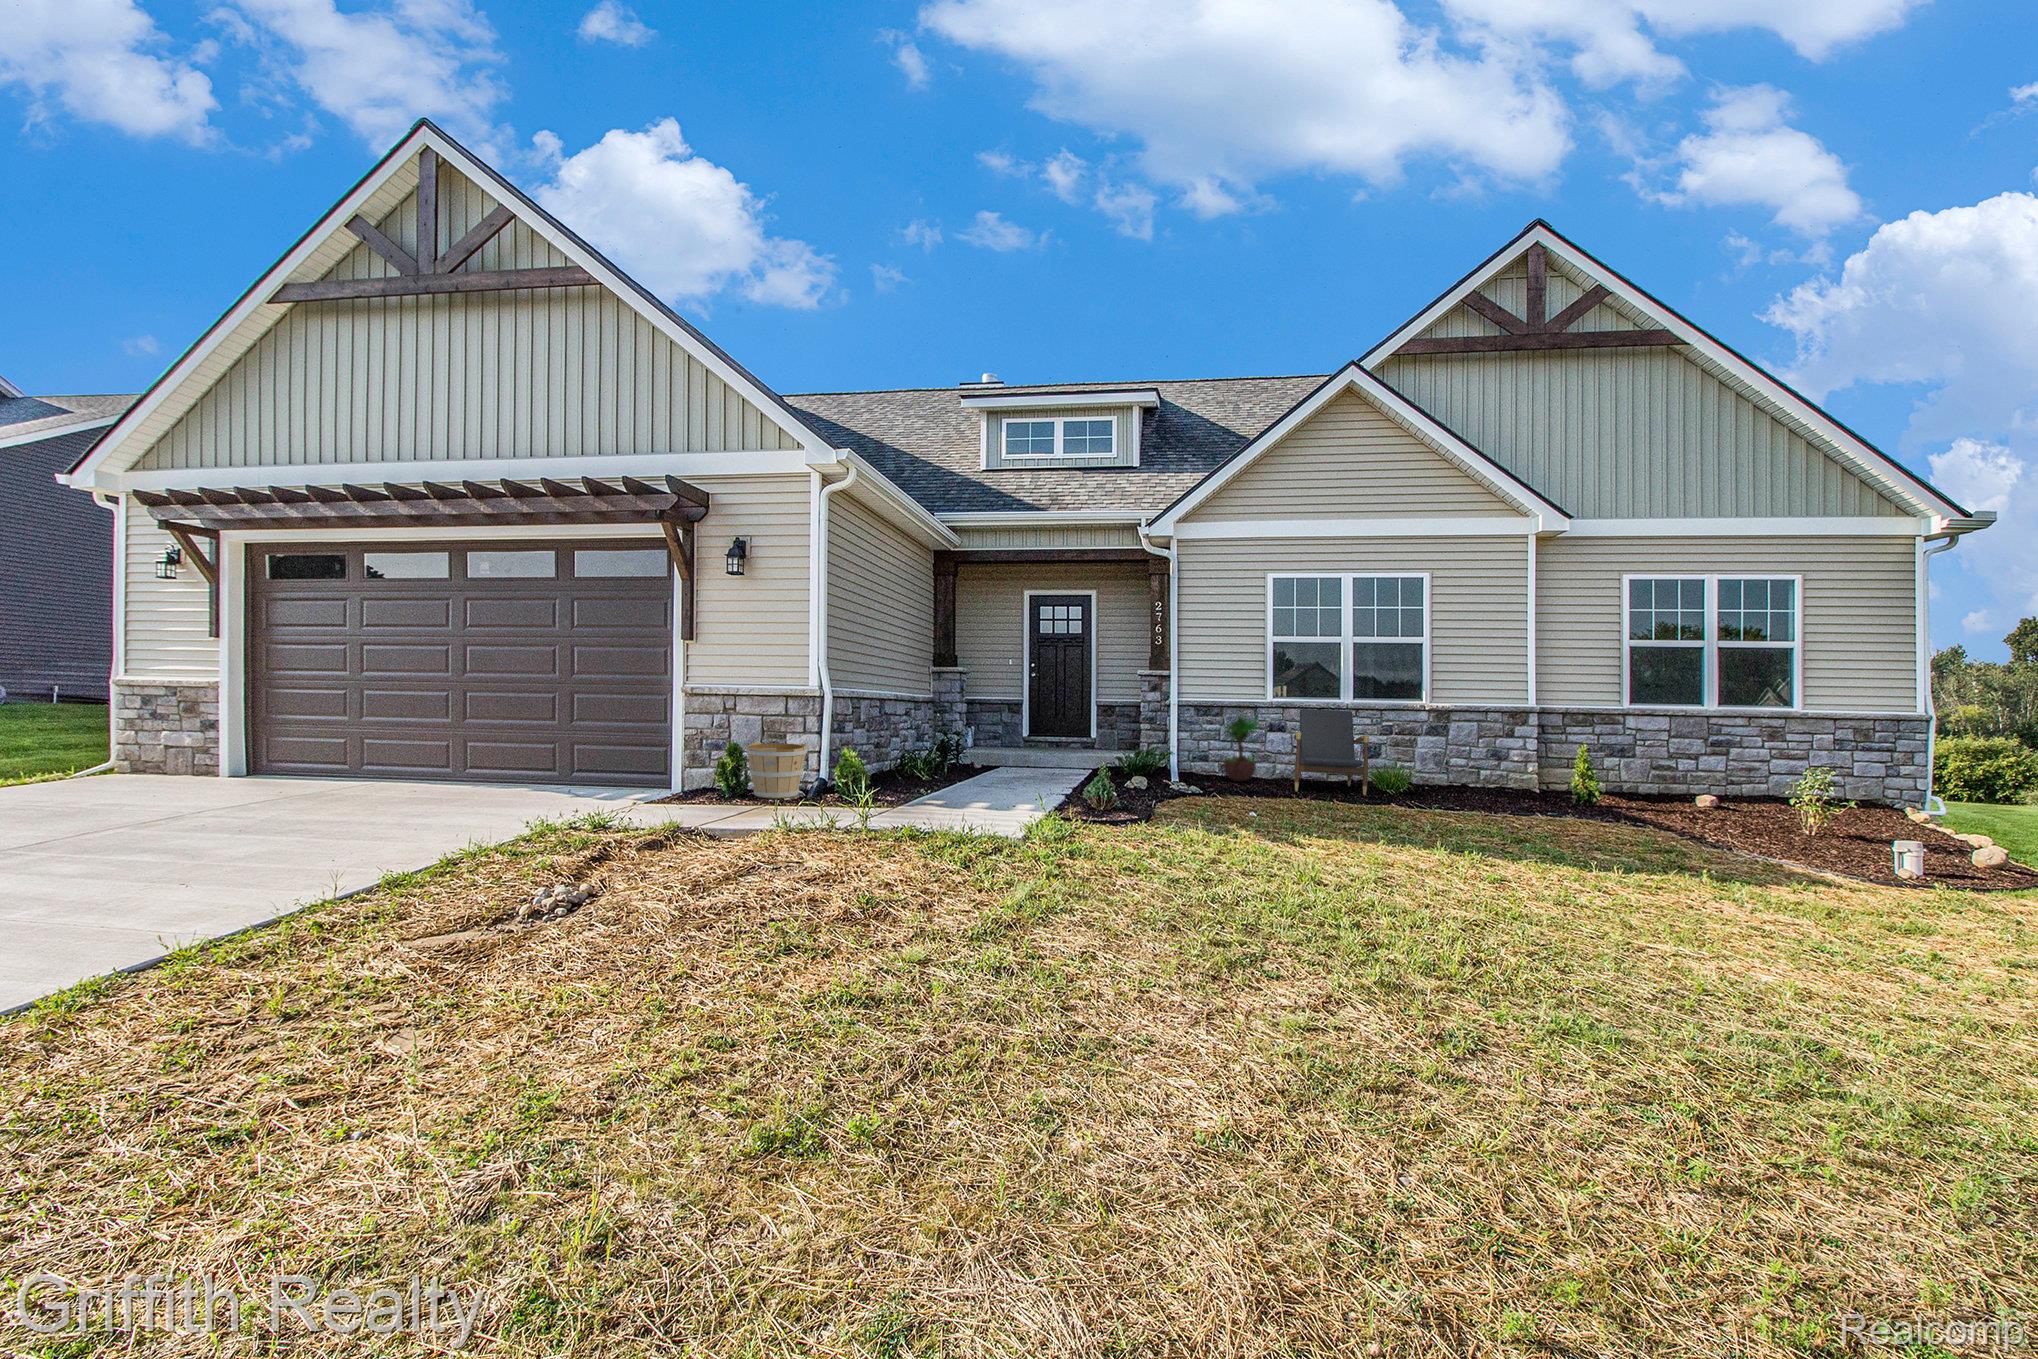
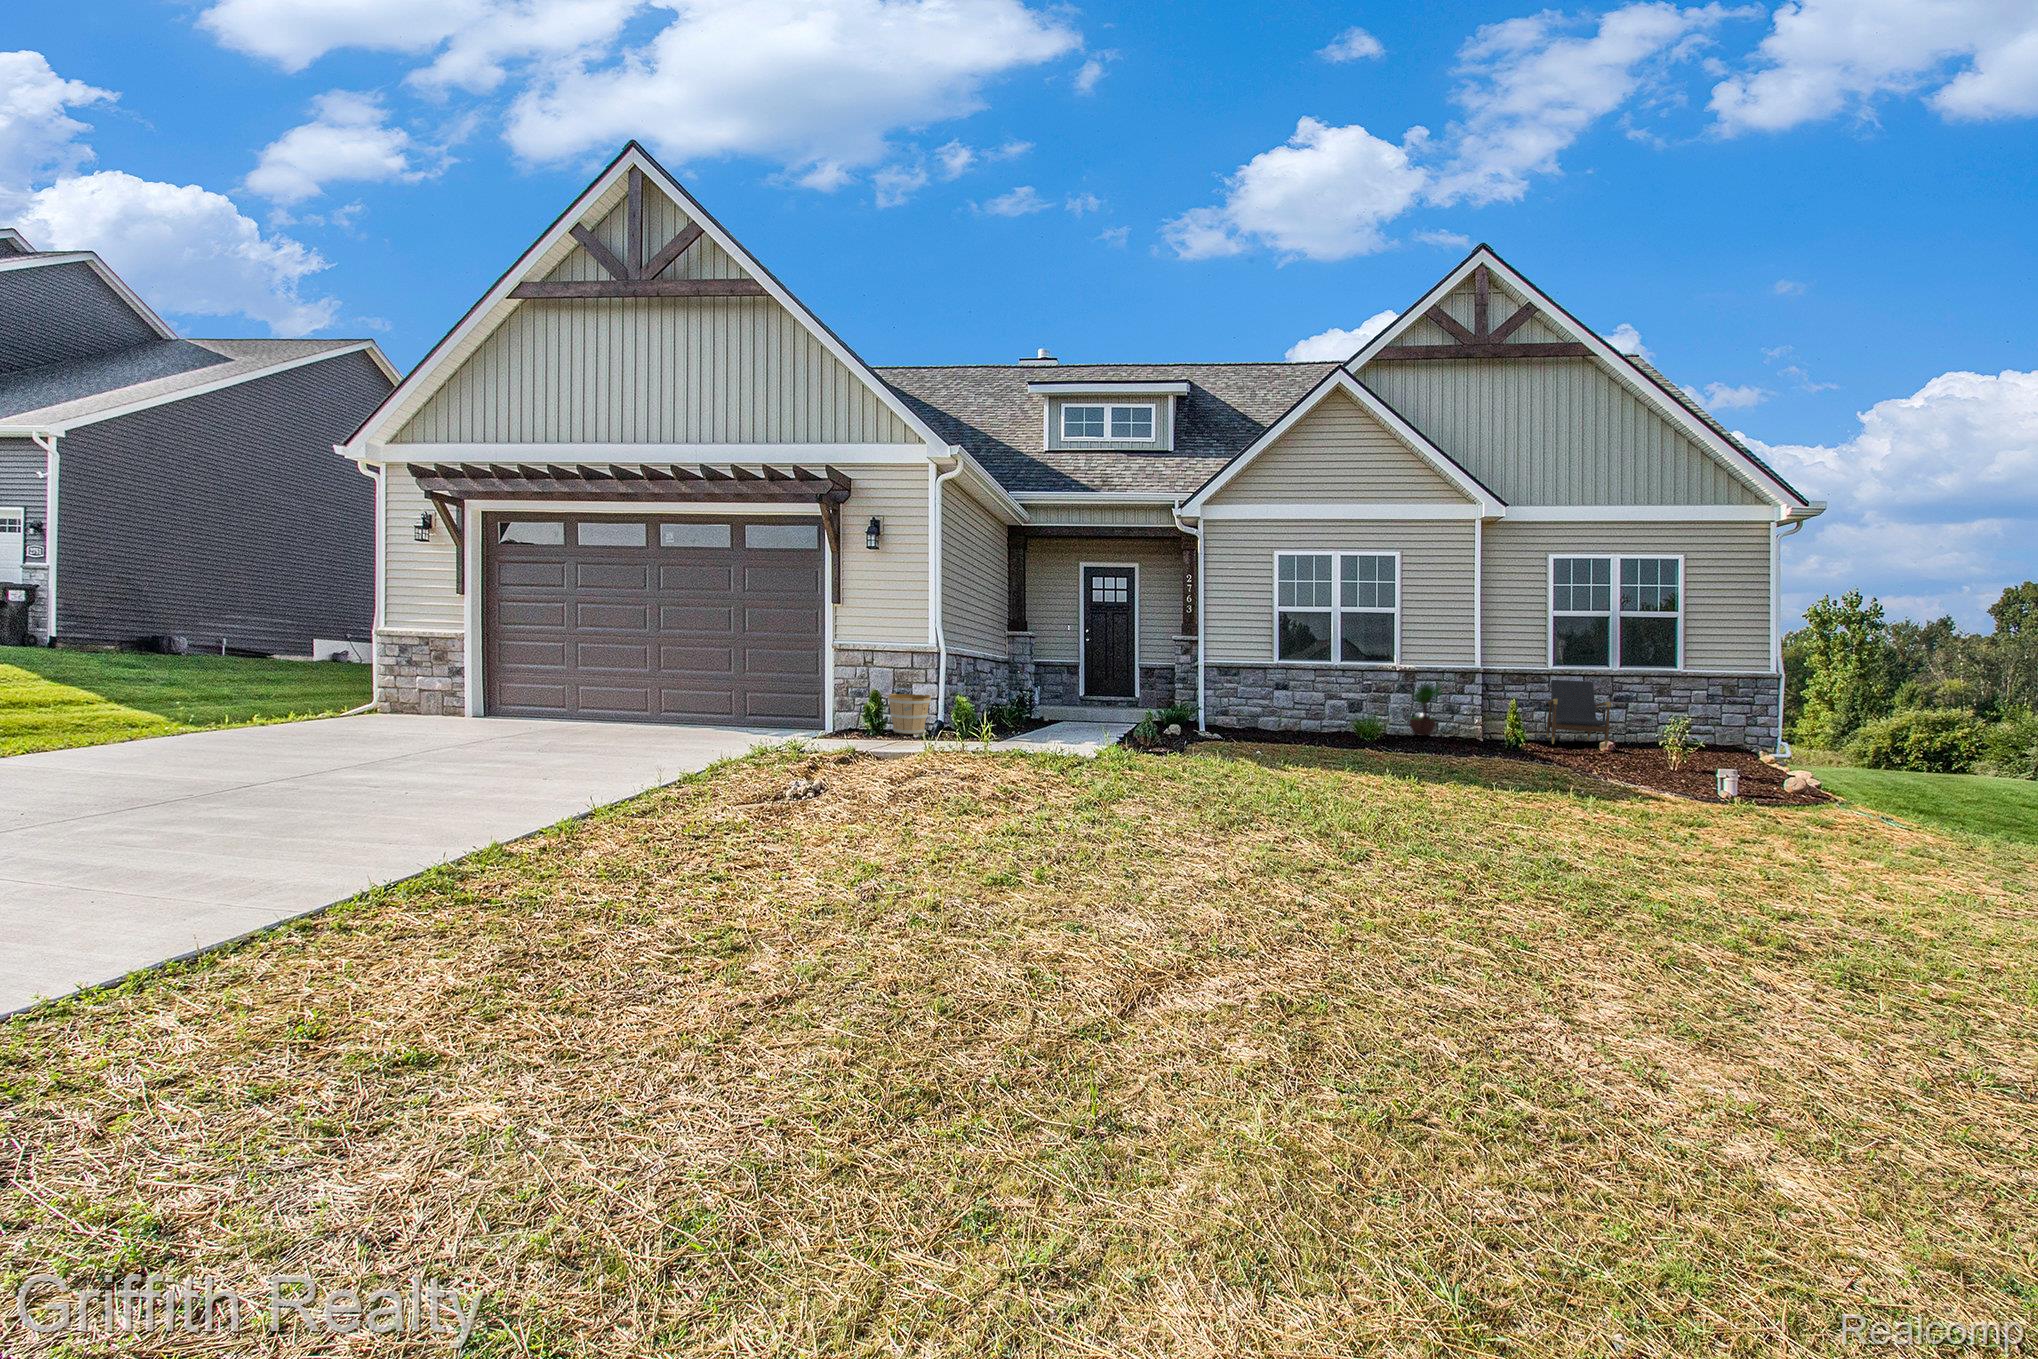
lounge chair: present [1294,709,1369,795] -> present [1547,680,1611,747]
potted tree: present [1223,716,1259,782] -> present [1409,682,1441,736]

